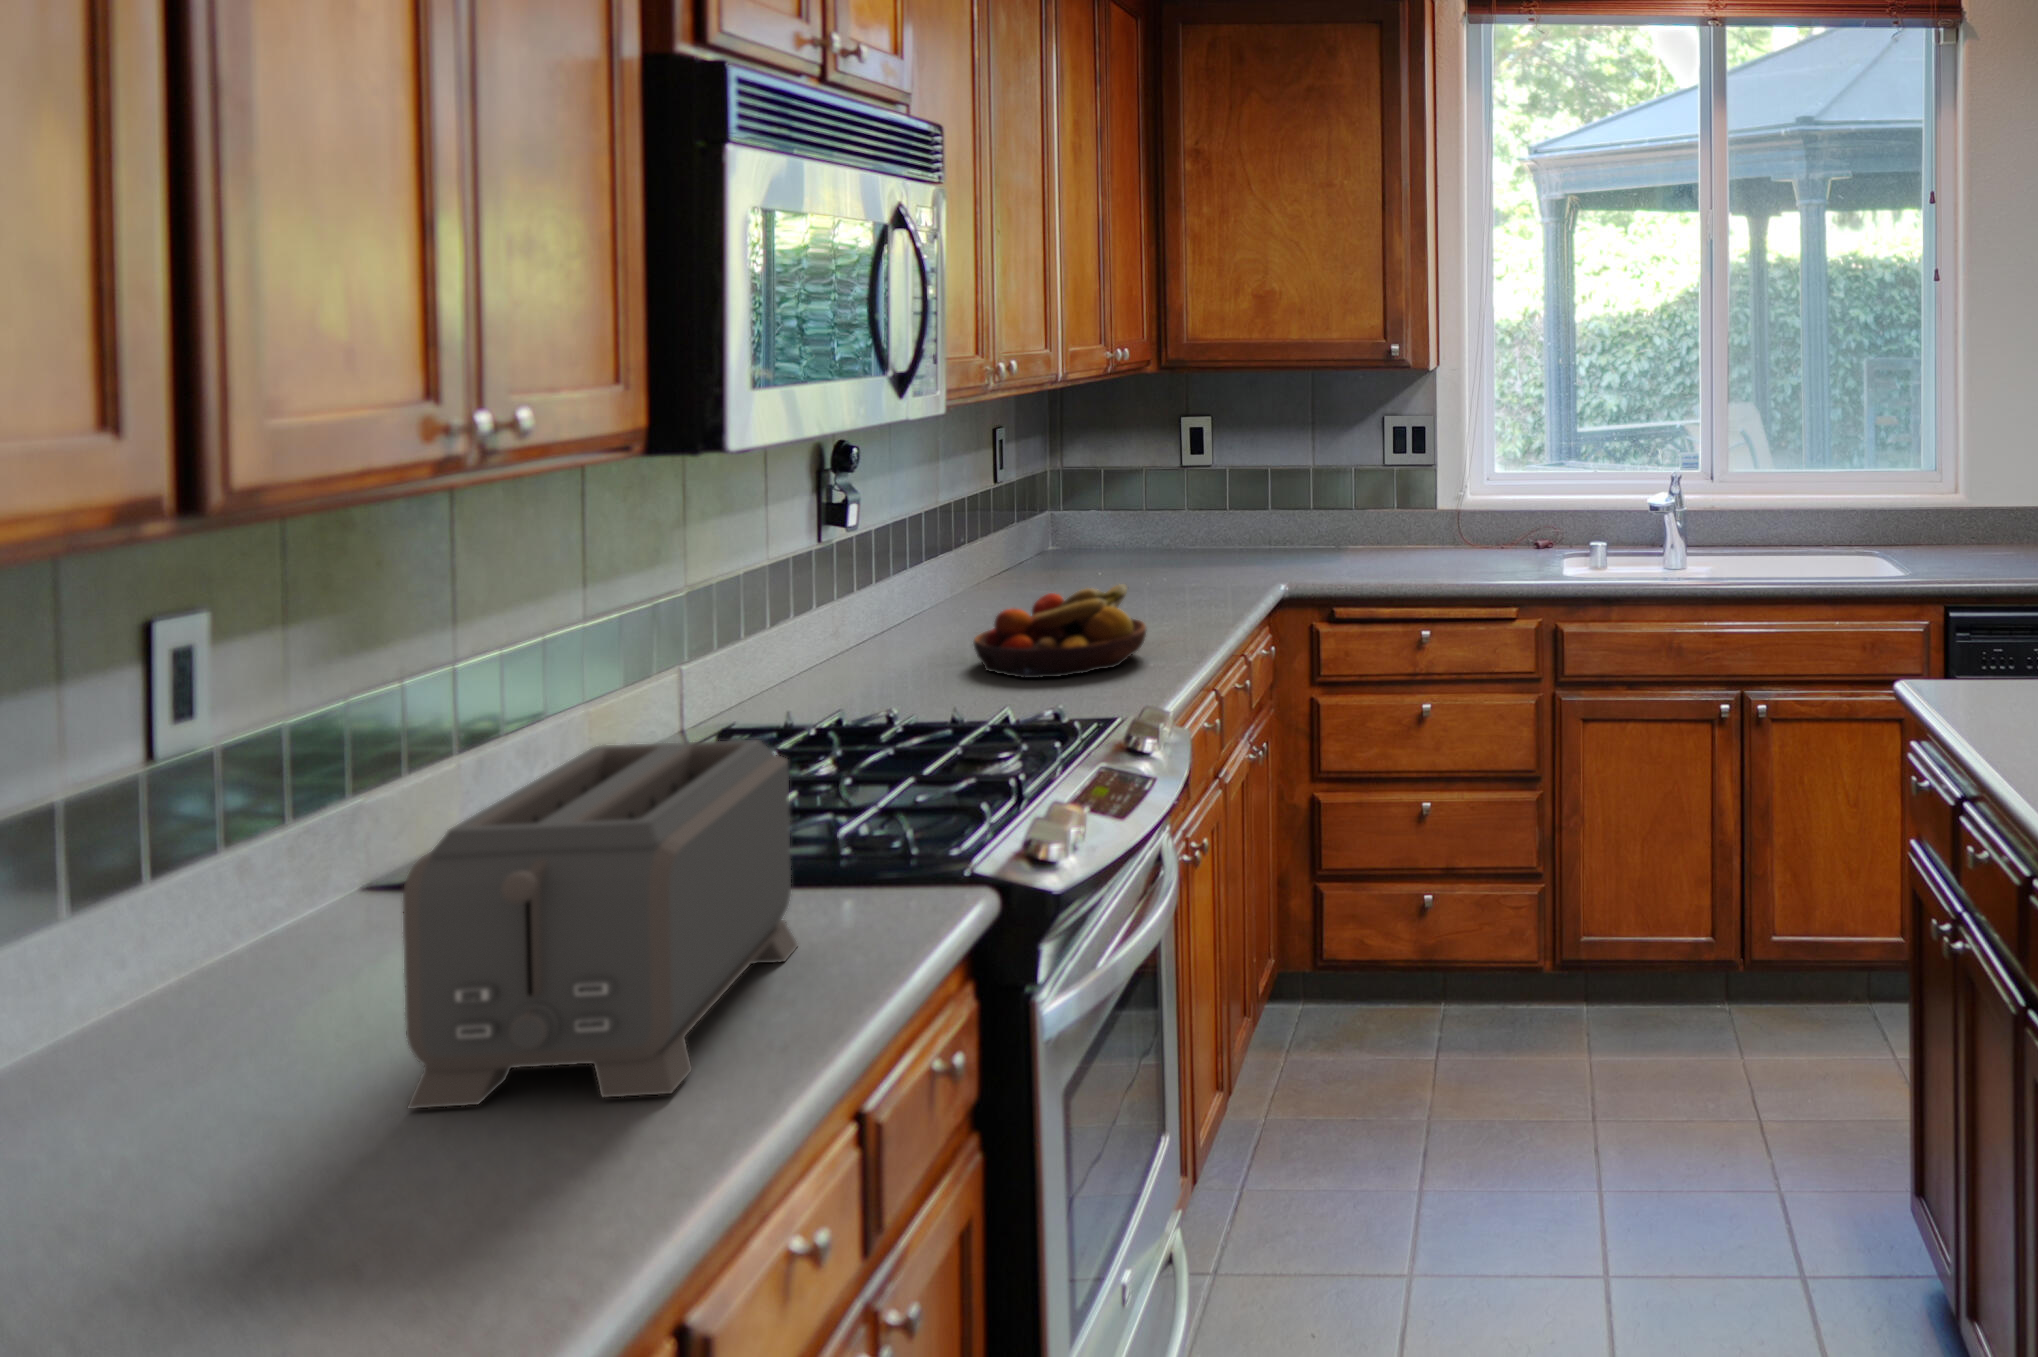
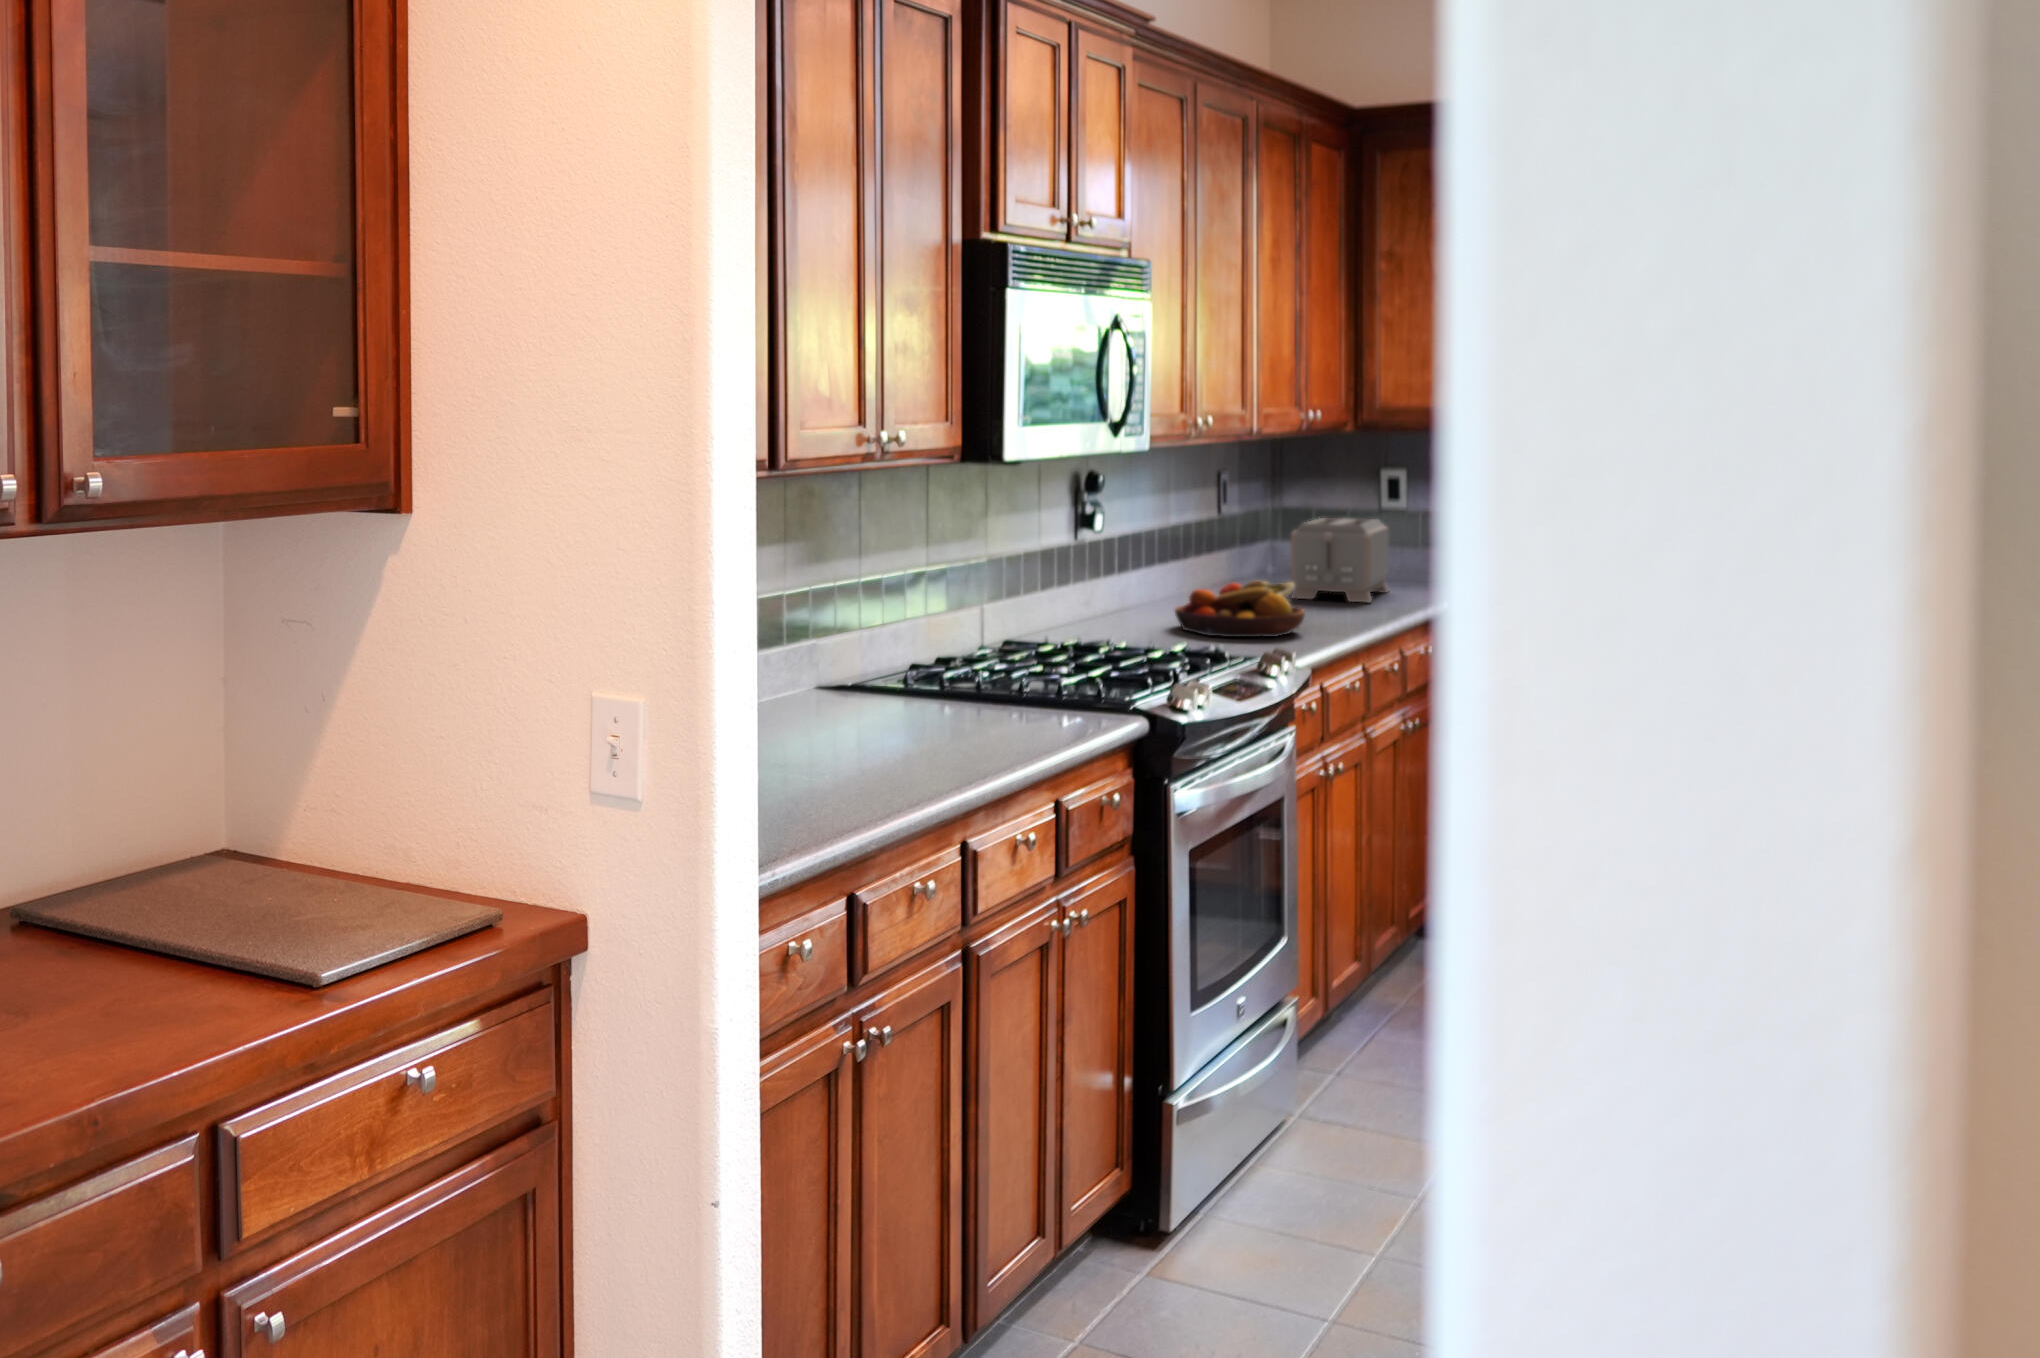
toaster: present [403,740,797,1109] -> present [1291,518,1389,602]

